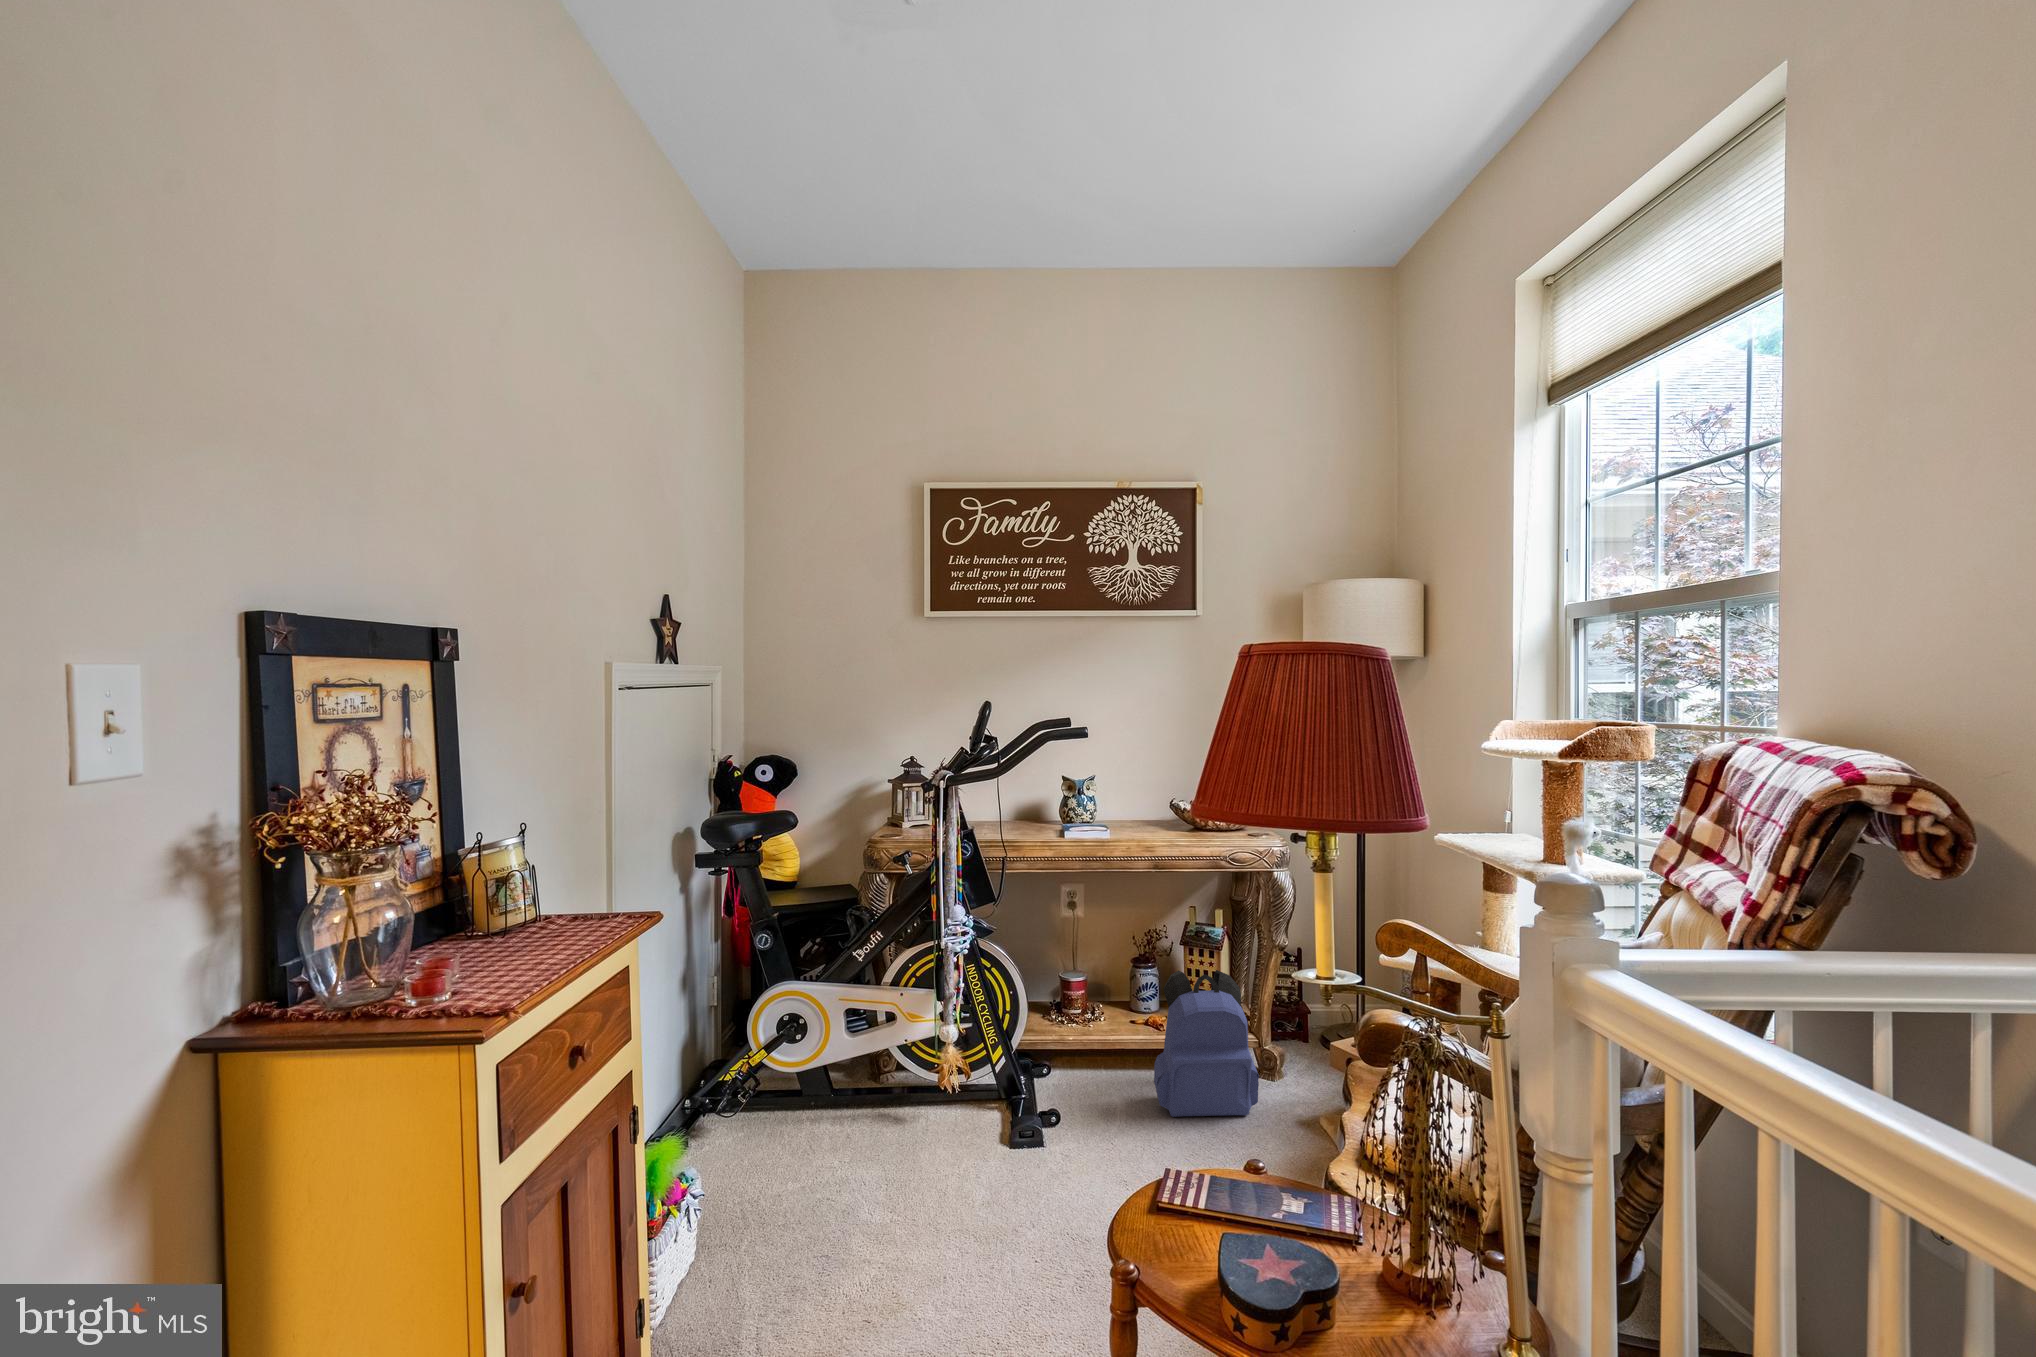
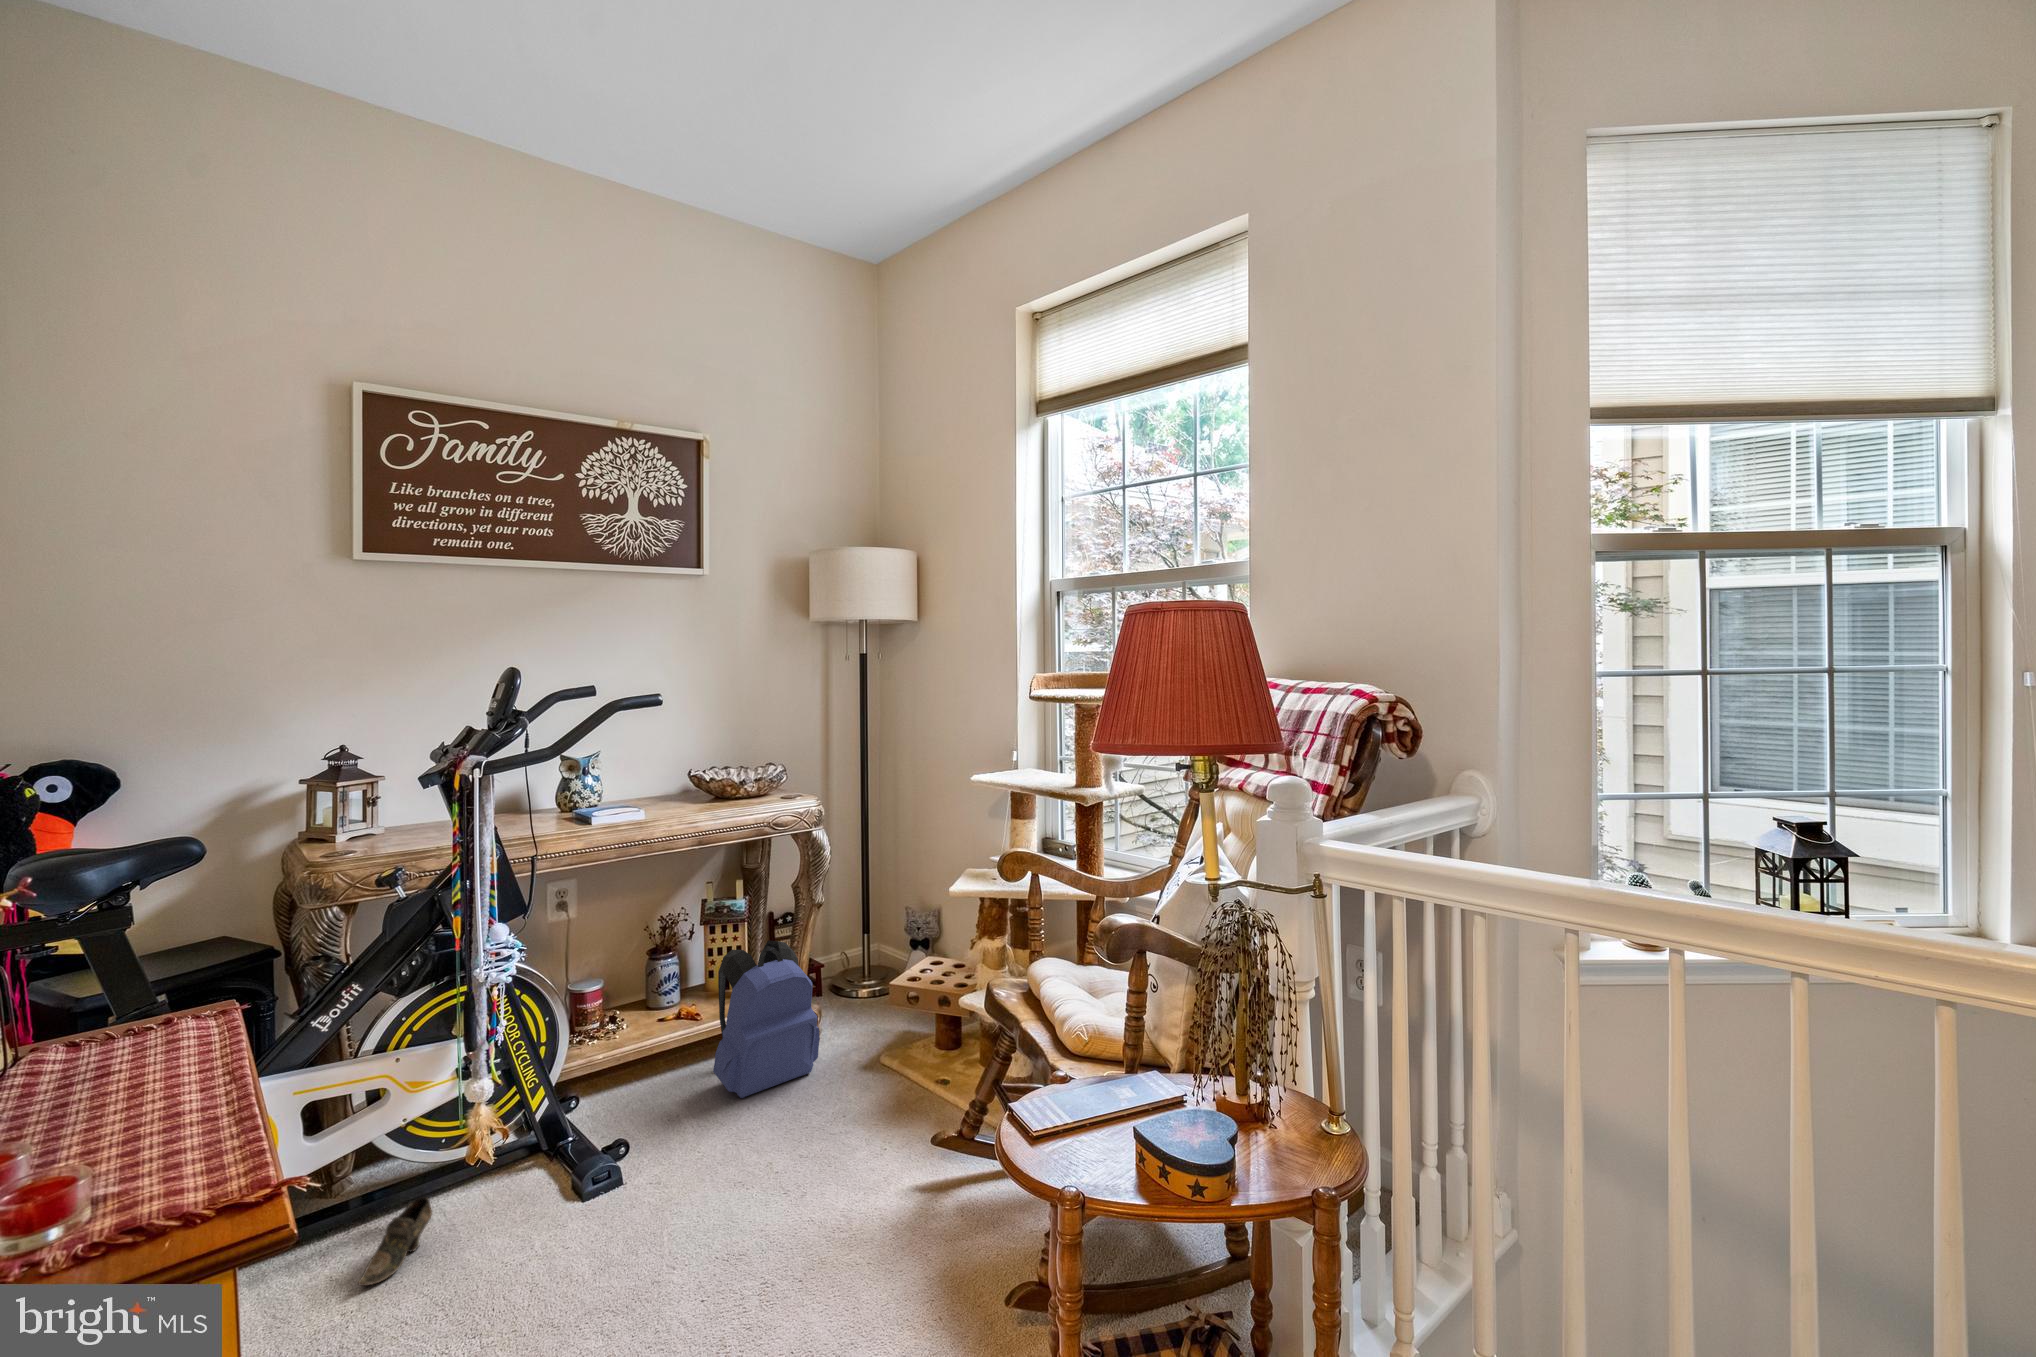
shoe: none [843,1105,905,1157] -> present [358,1197,432,1286]

